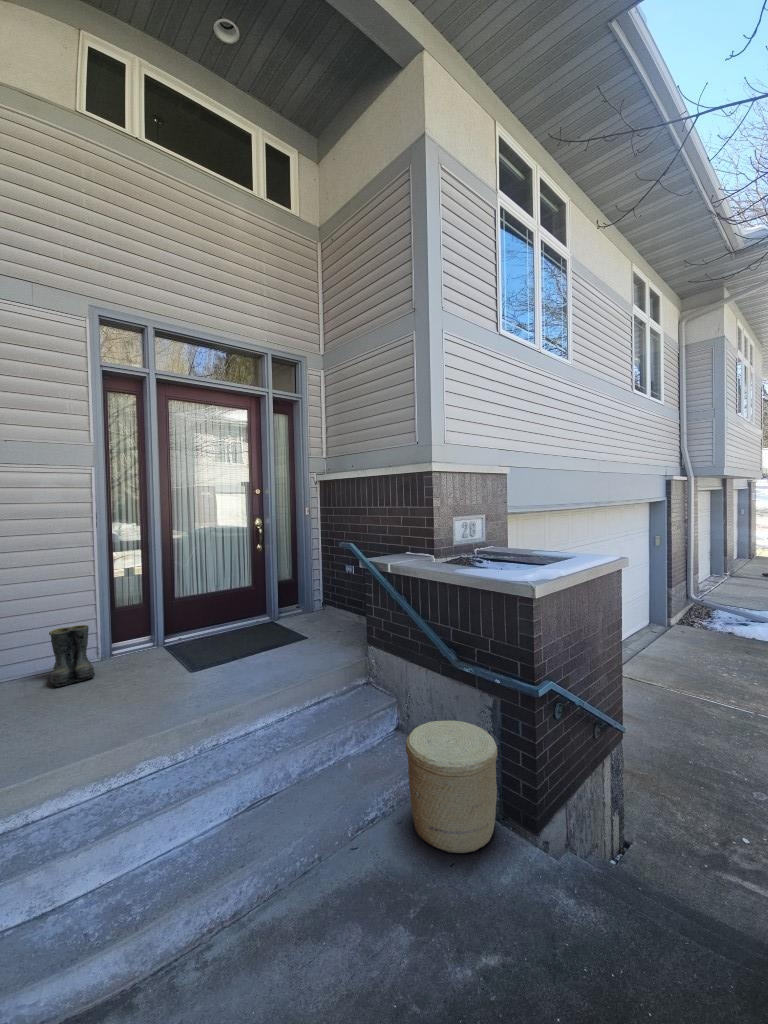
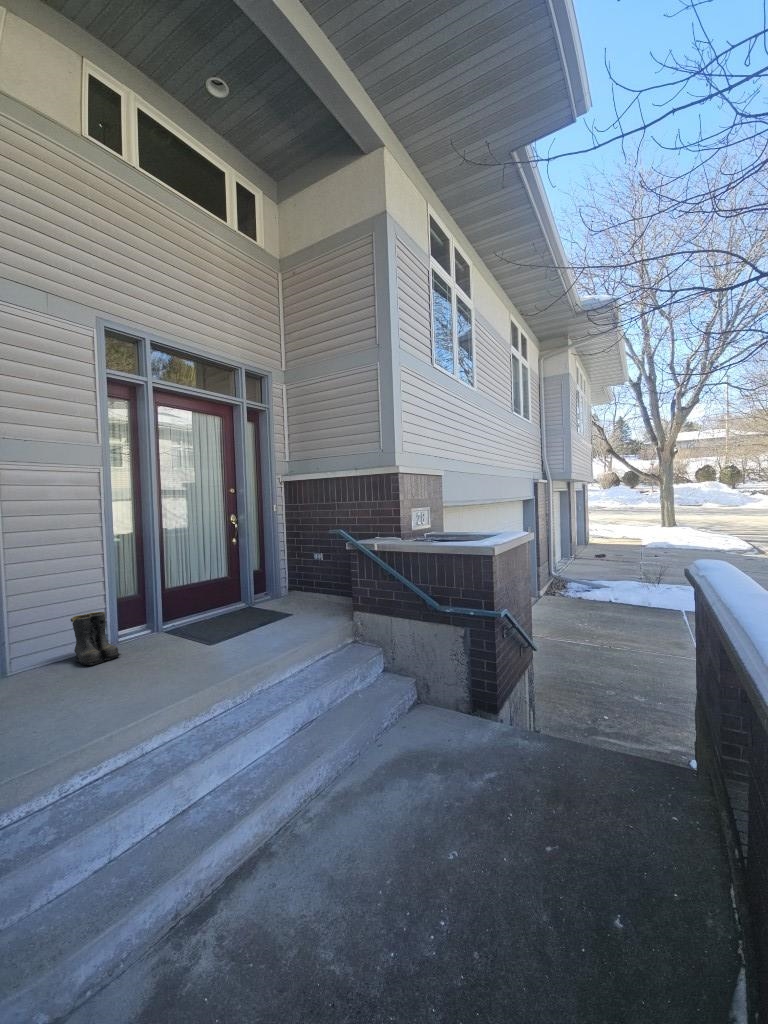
woven basket: present [406,720,497,853] -> none [414,653,478,736]

